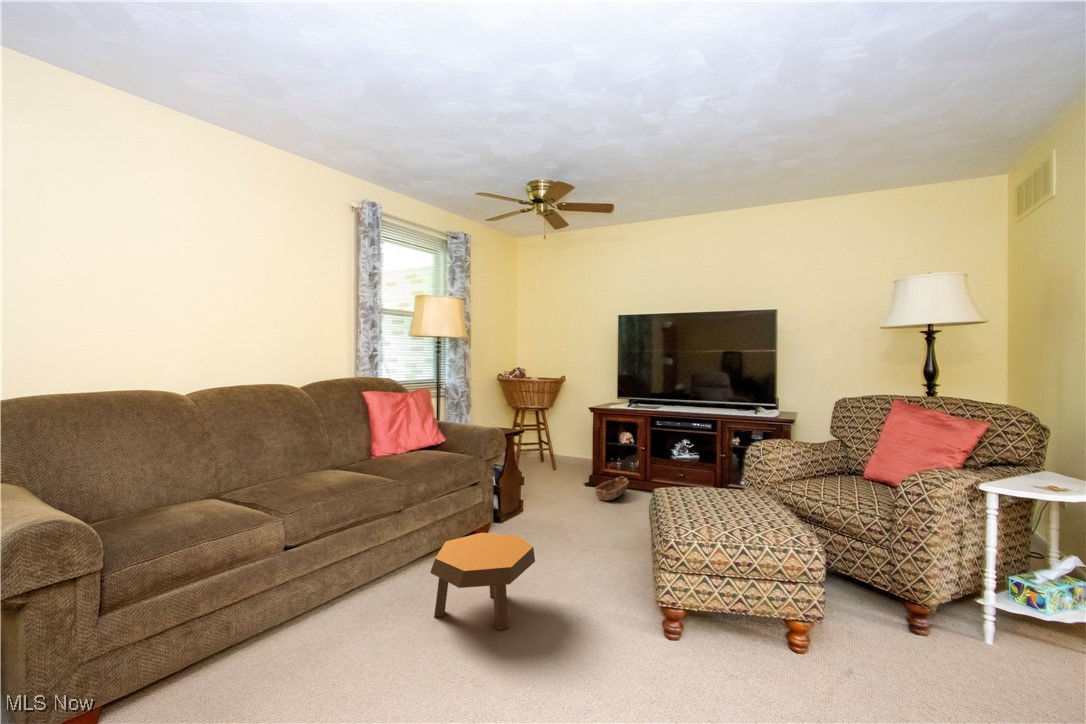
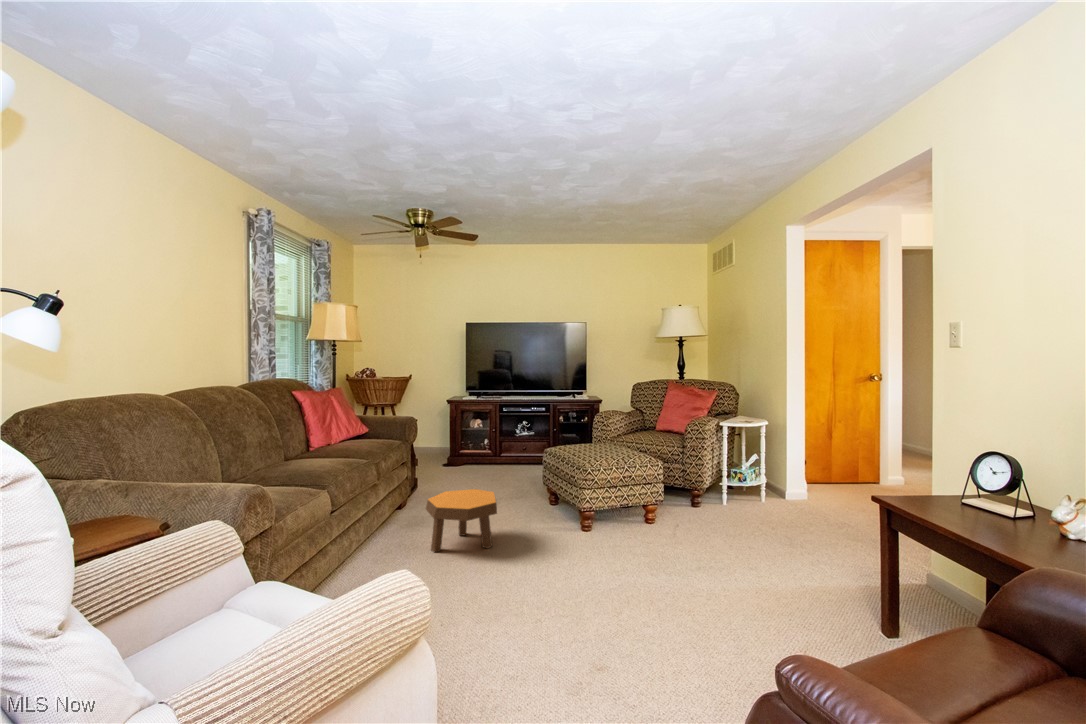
basket: present [594,477,629,500] -> none [456,455,490,475]

